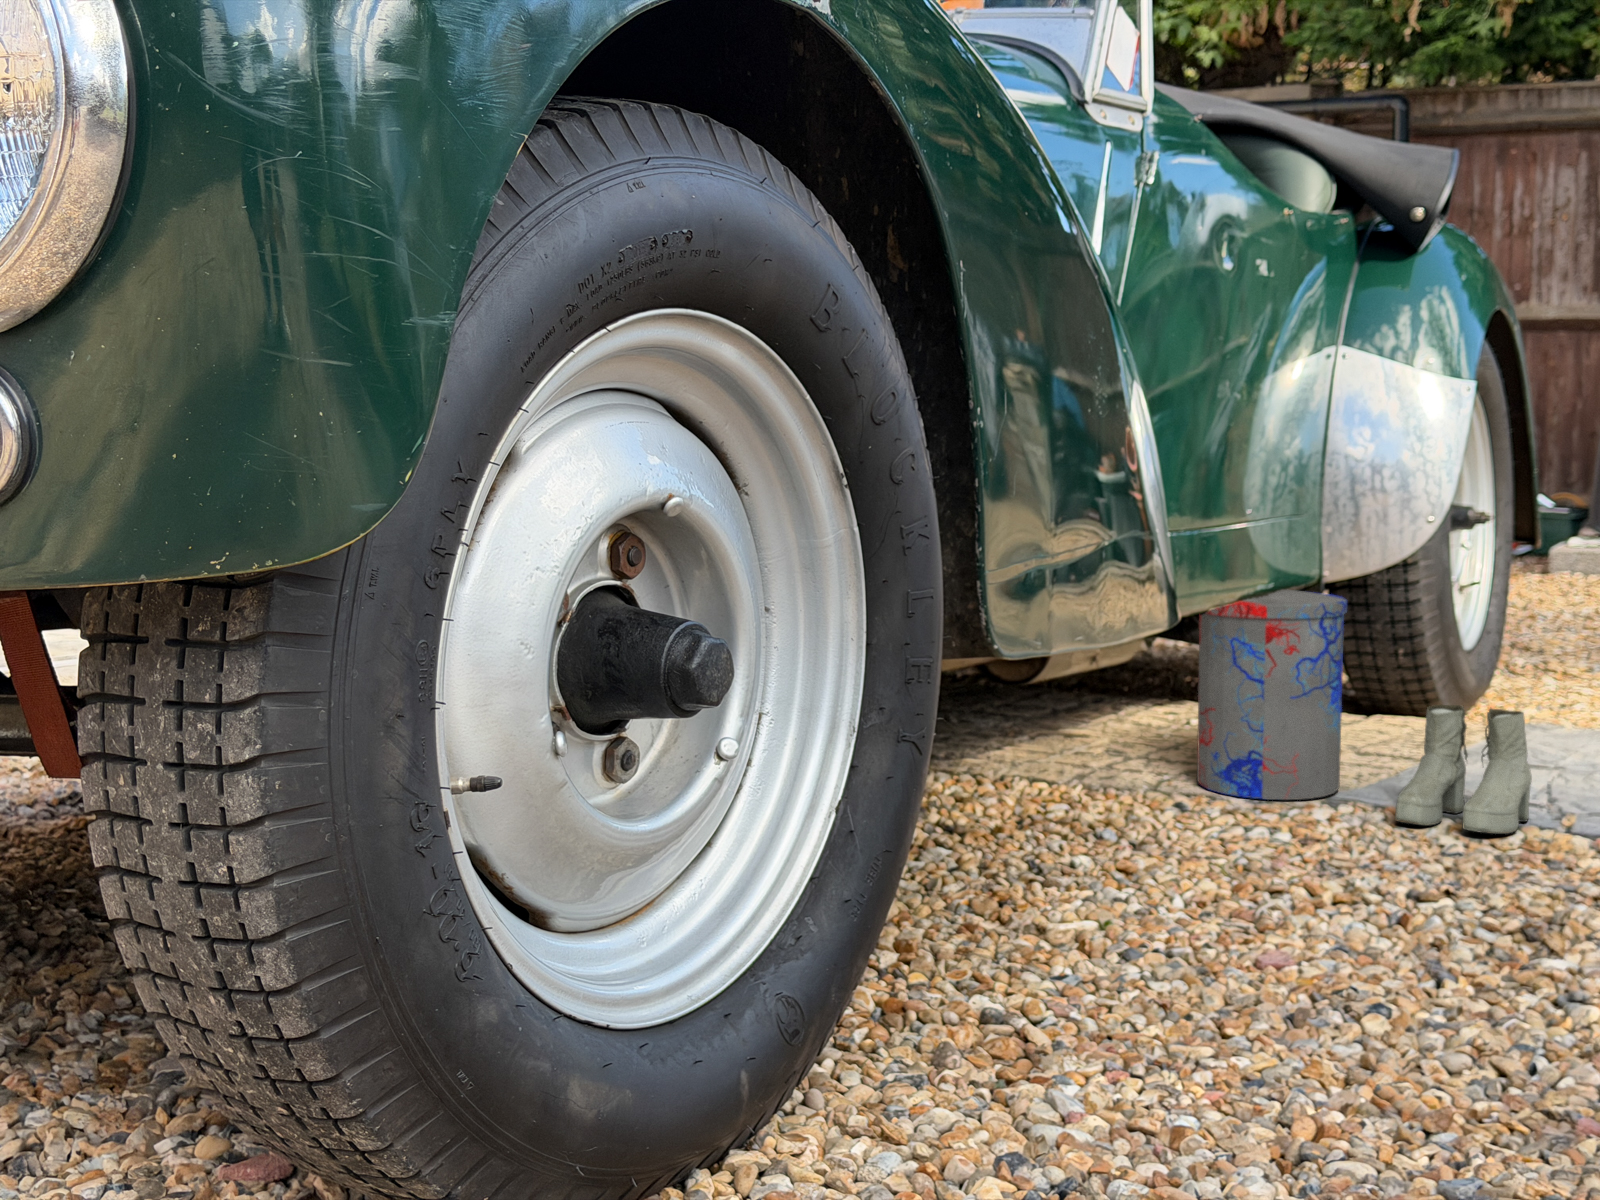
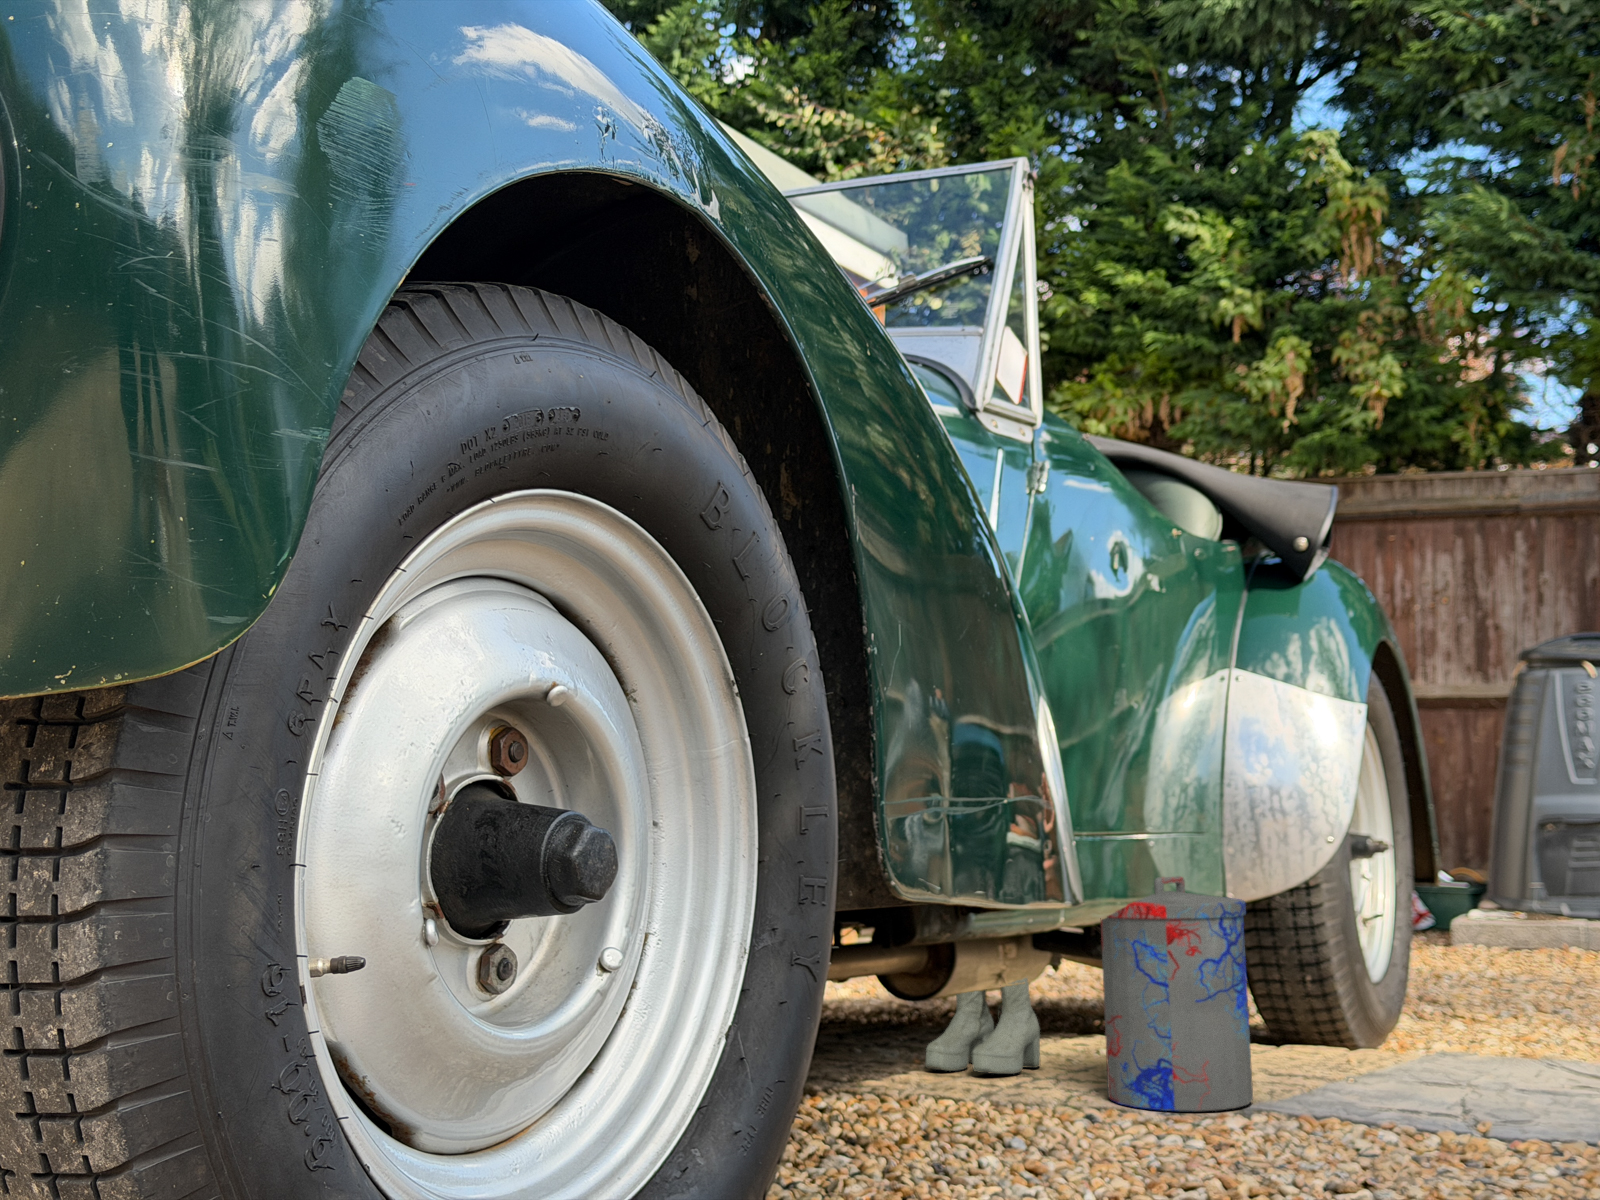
boots: present [1395,705,1532,834] -> present [926,978,1040,1074]

